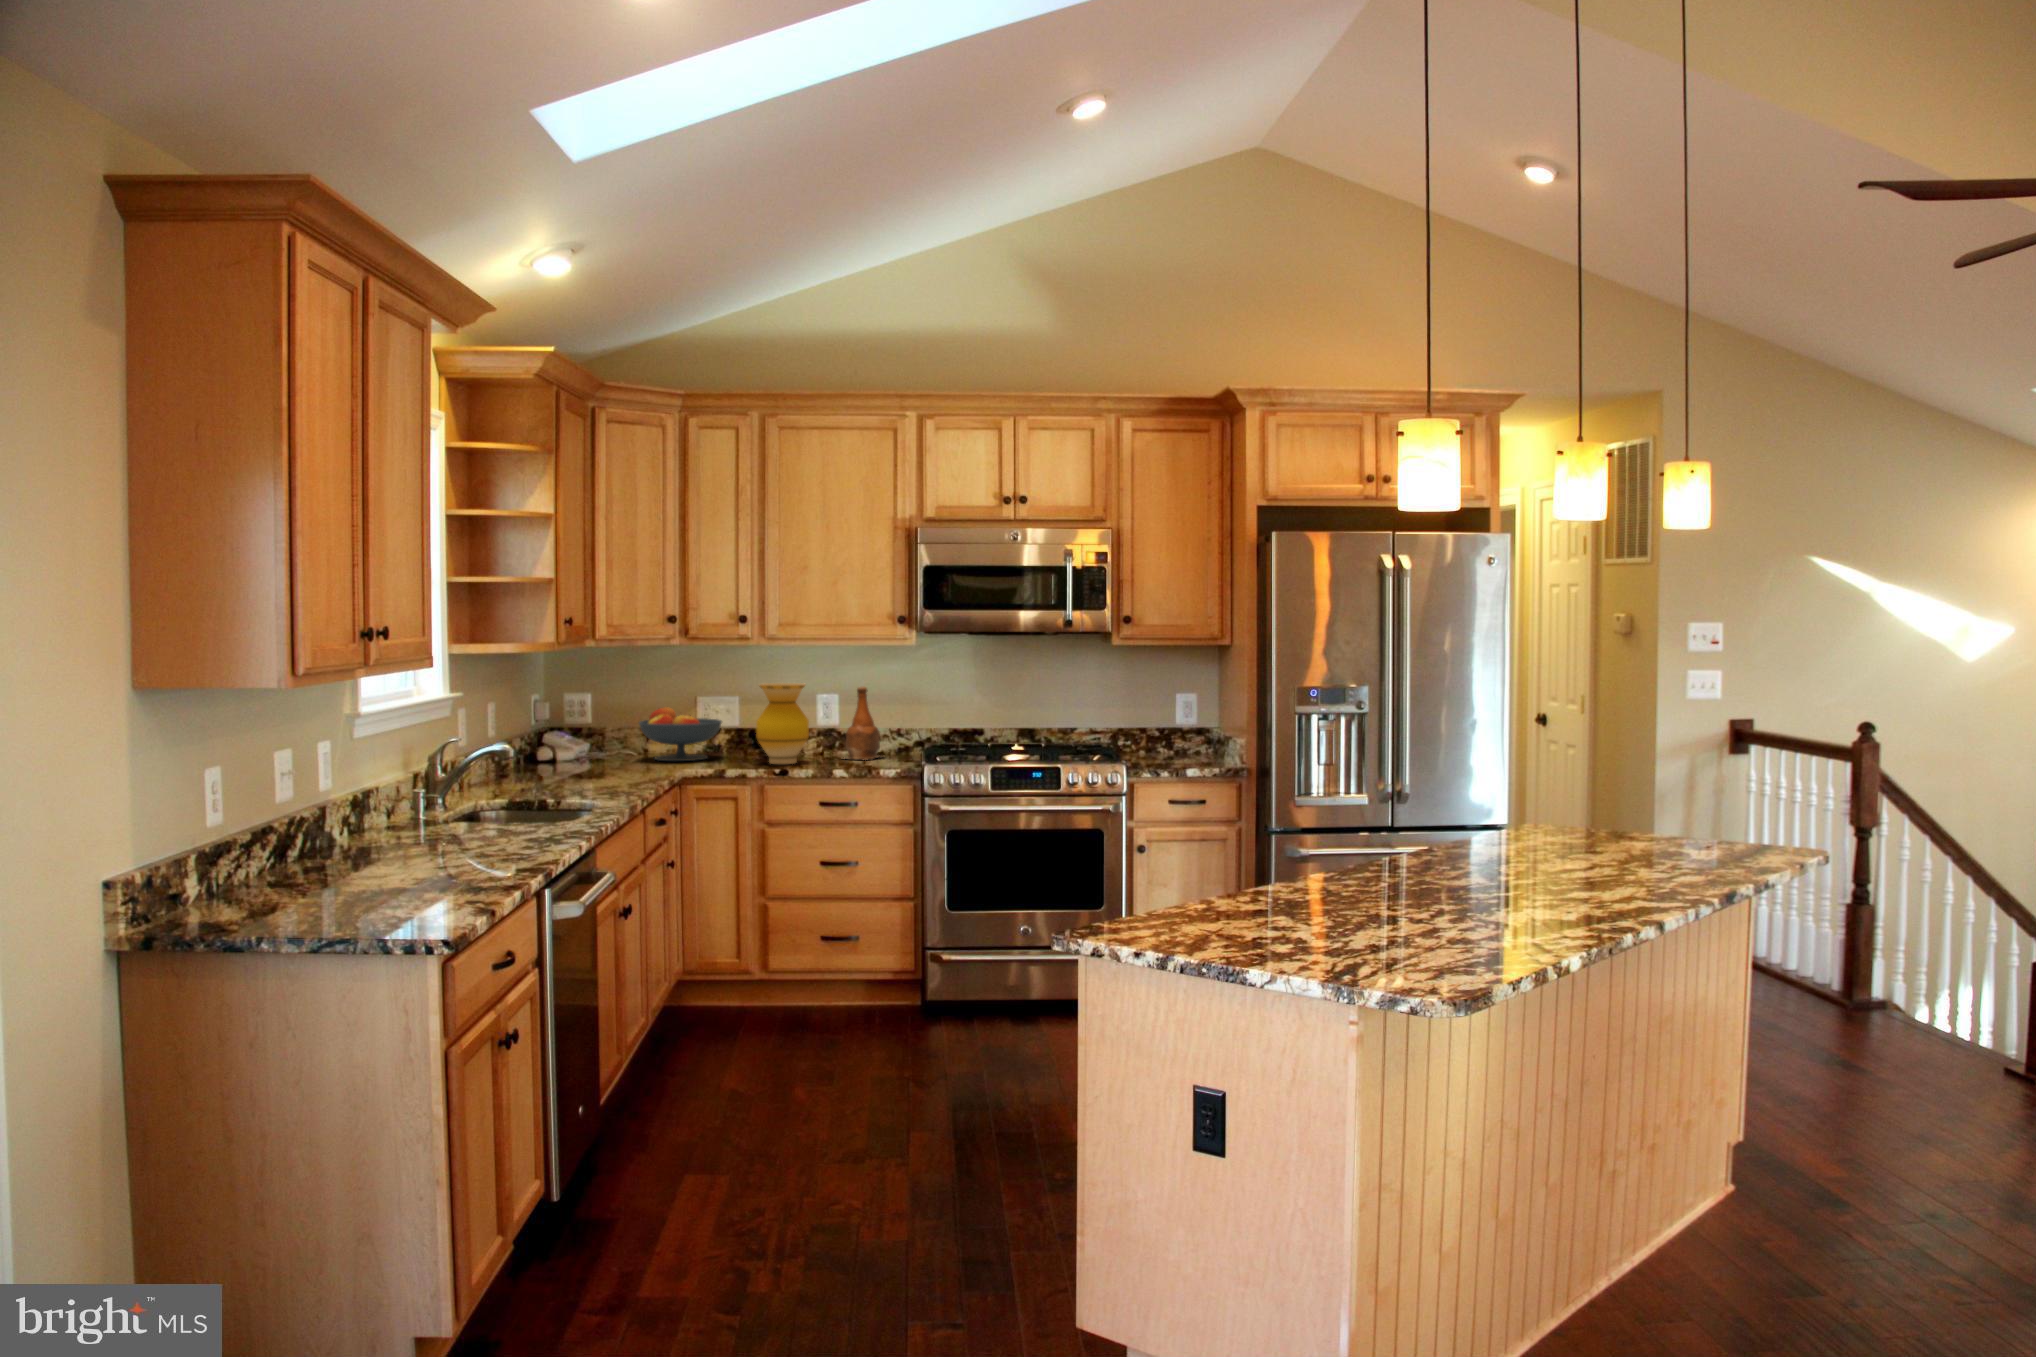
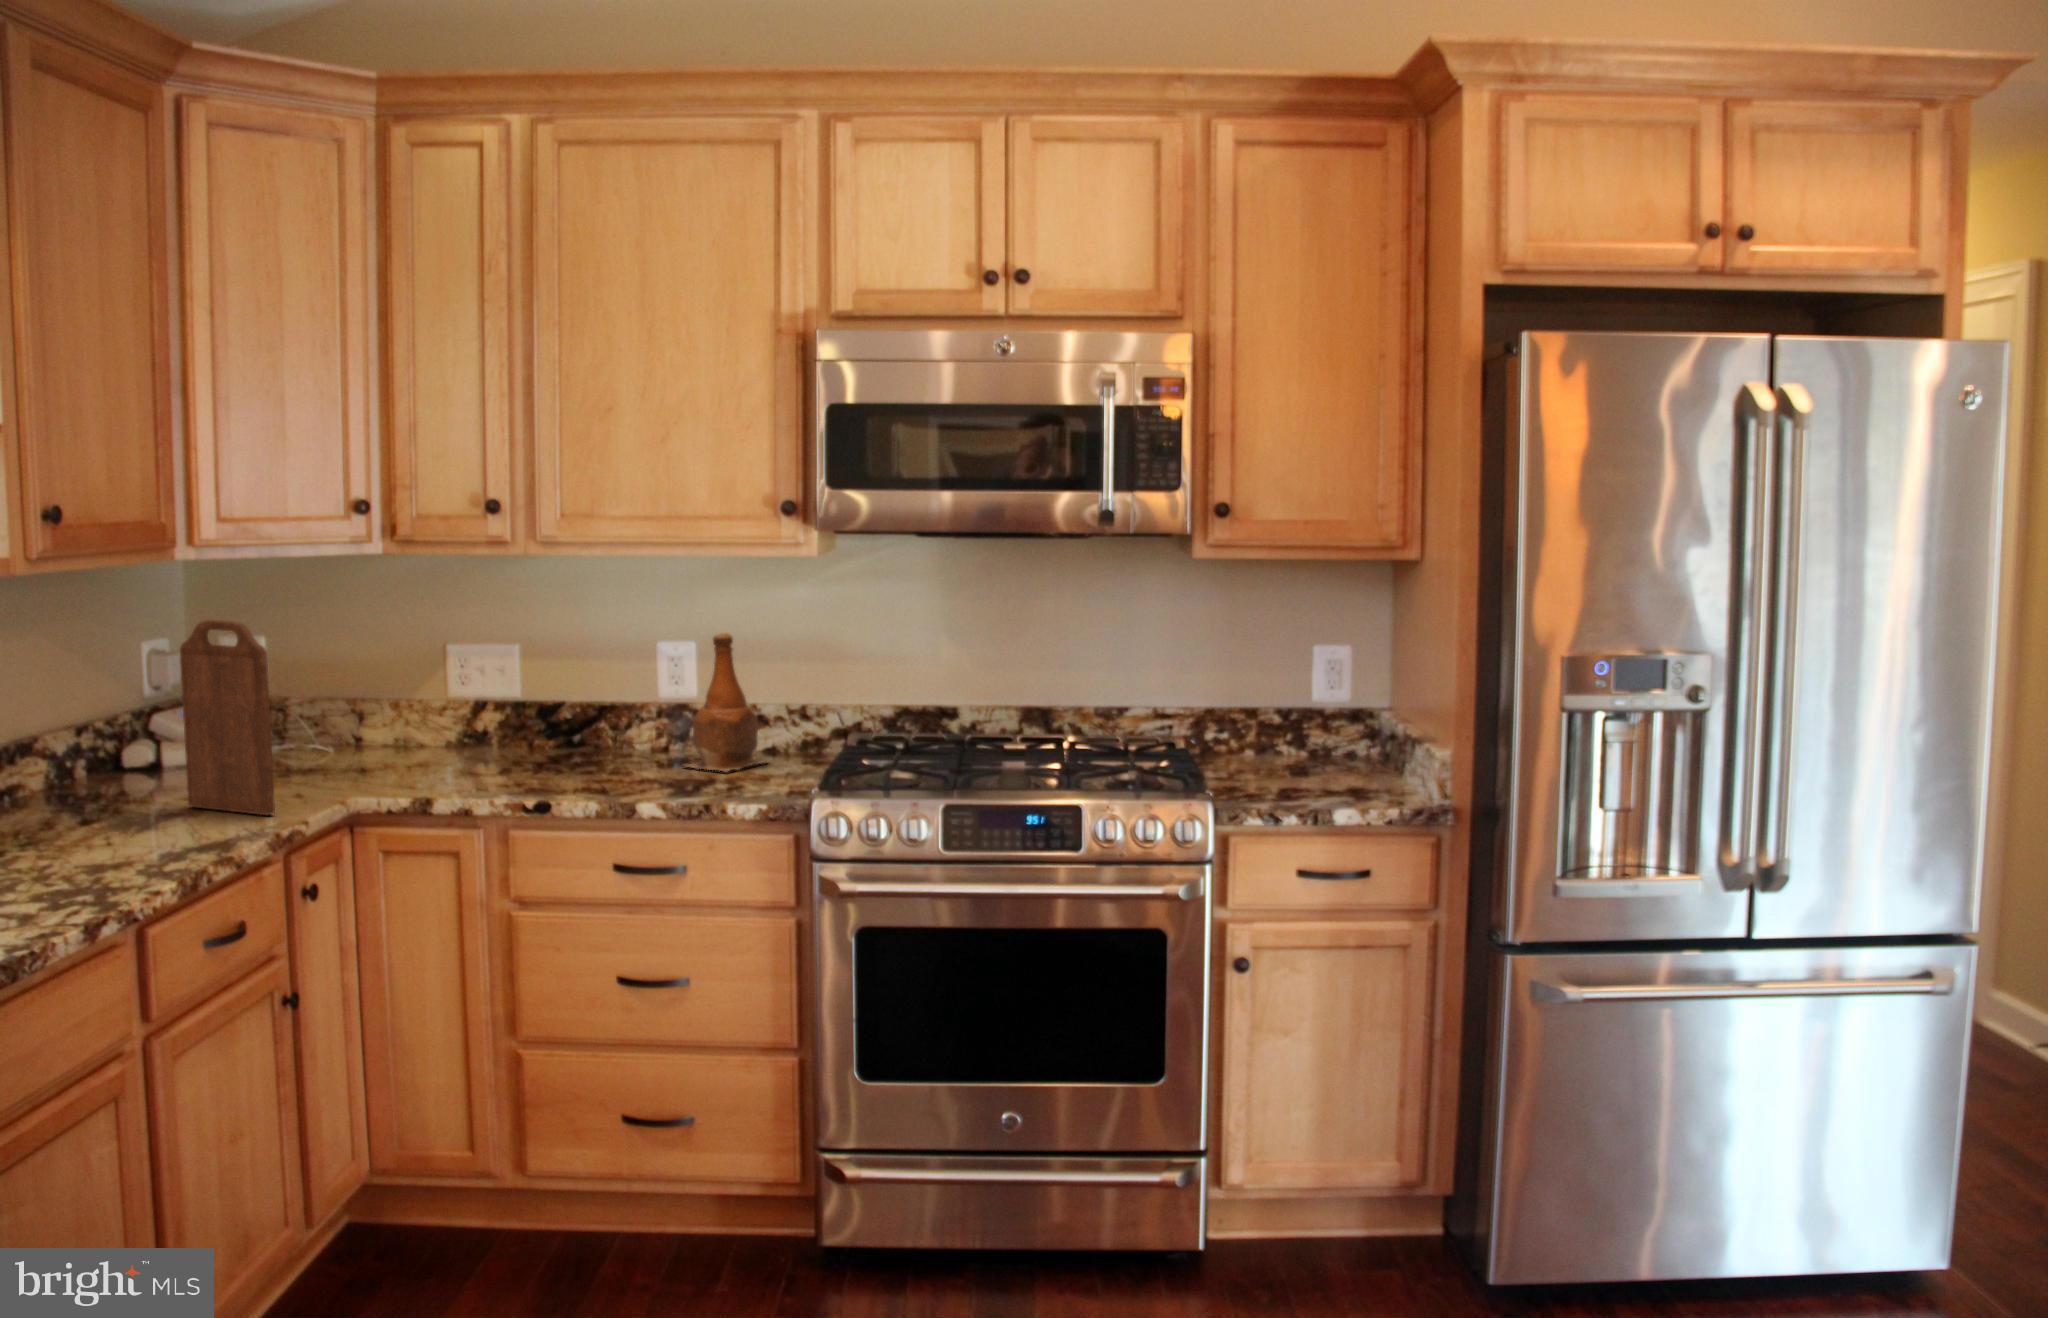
cutting board: none [597,676,649,776] -> present [180,620,275,815]
vase: present [756,683,809,764] -> none [515,627,617,782]
fruit bowl: present [639,707,722,761] -> none [315,666,476,770]

